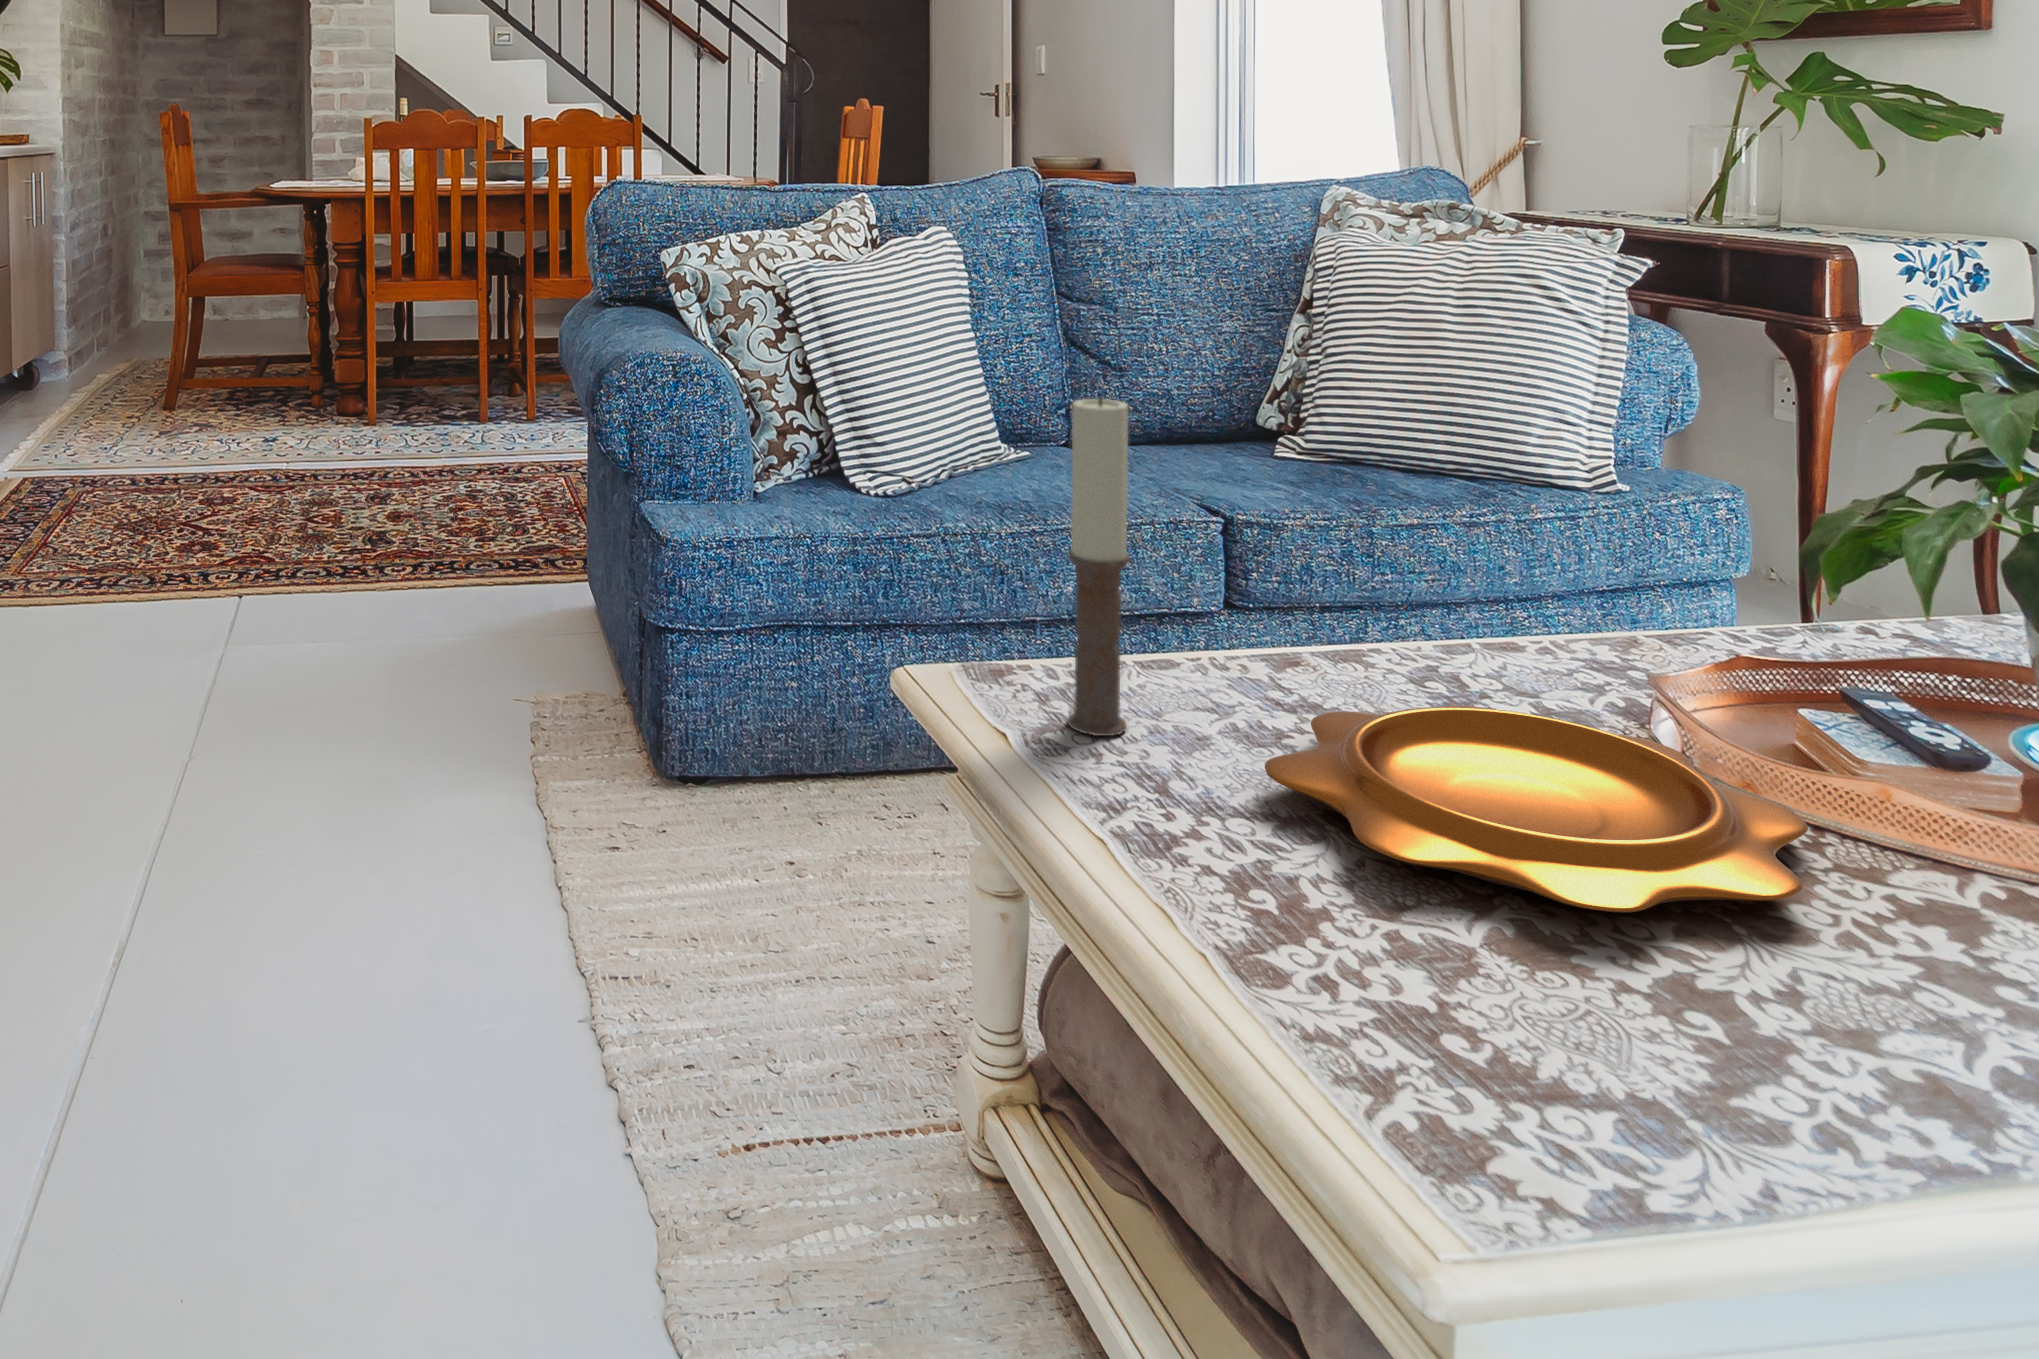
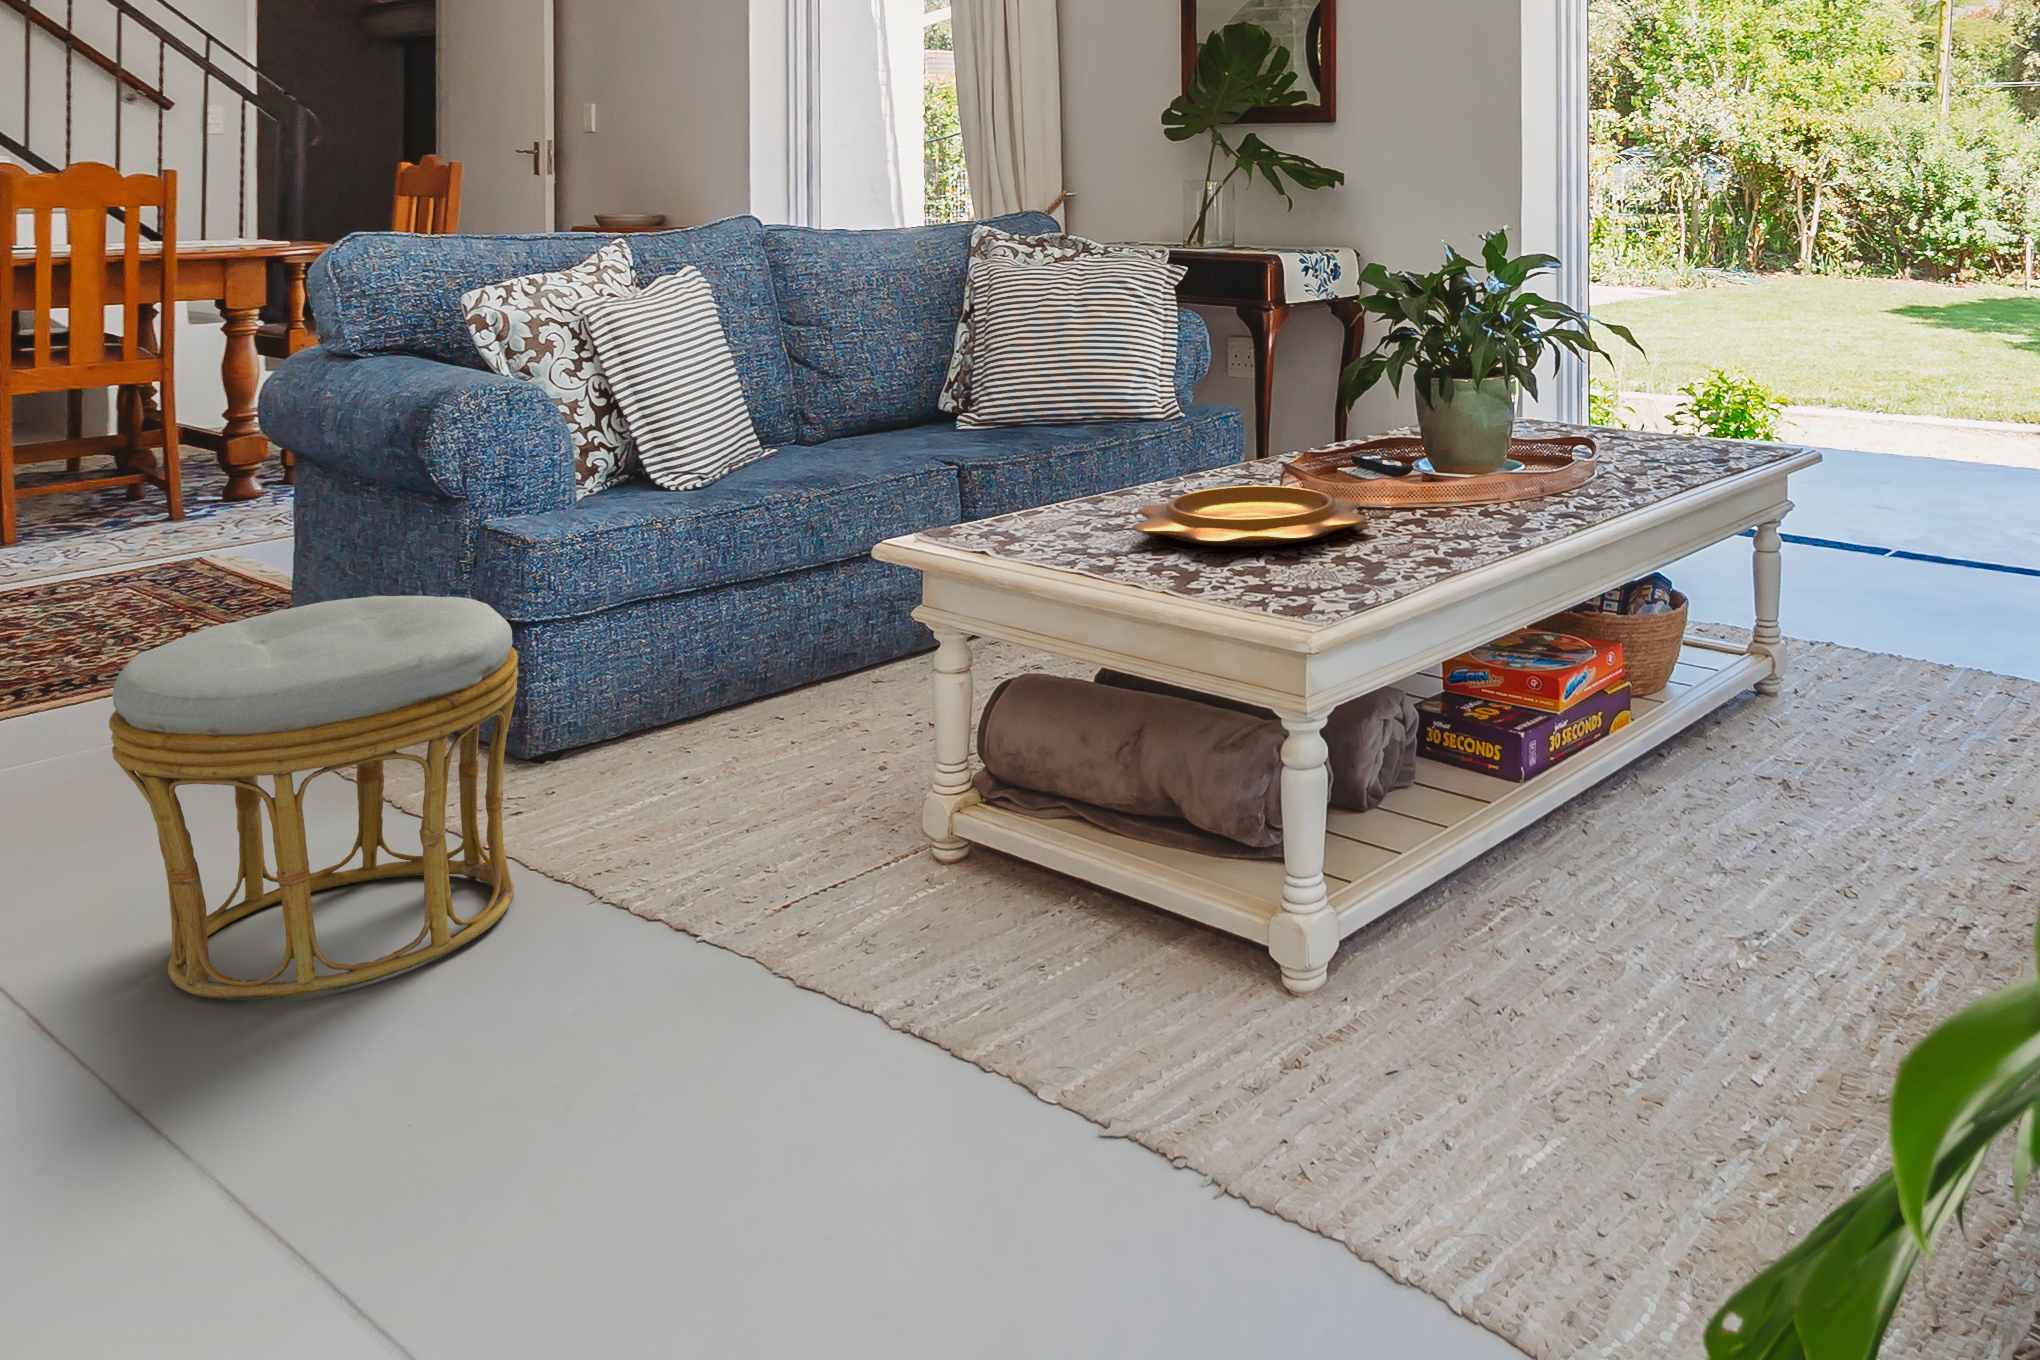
candle: present [1067,394,1130,736] -> none [1005,334,1041,543]
ottoman: none [158,584,530,1043] -> present [109,596,518,1001]

